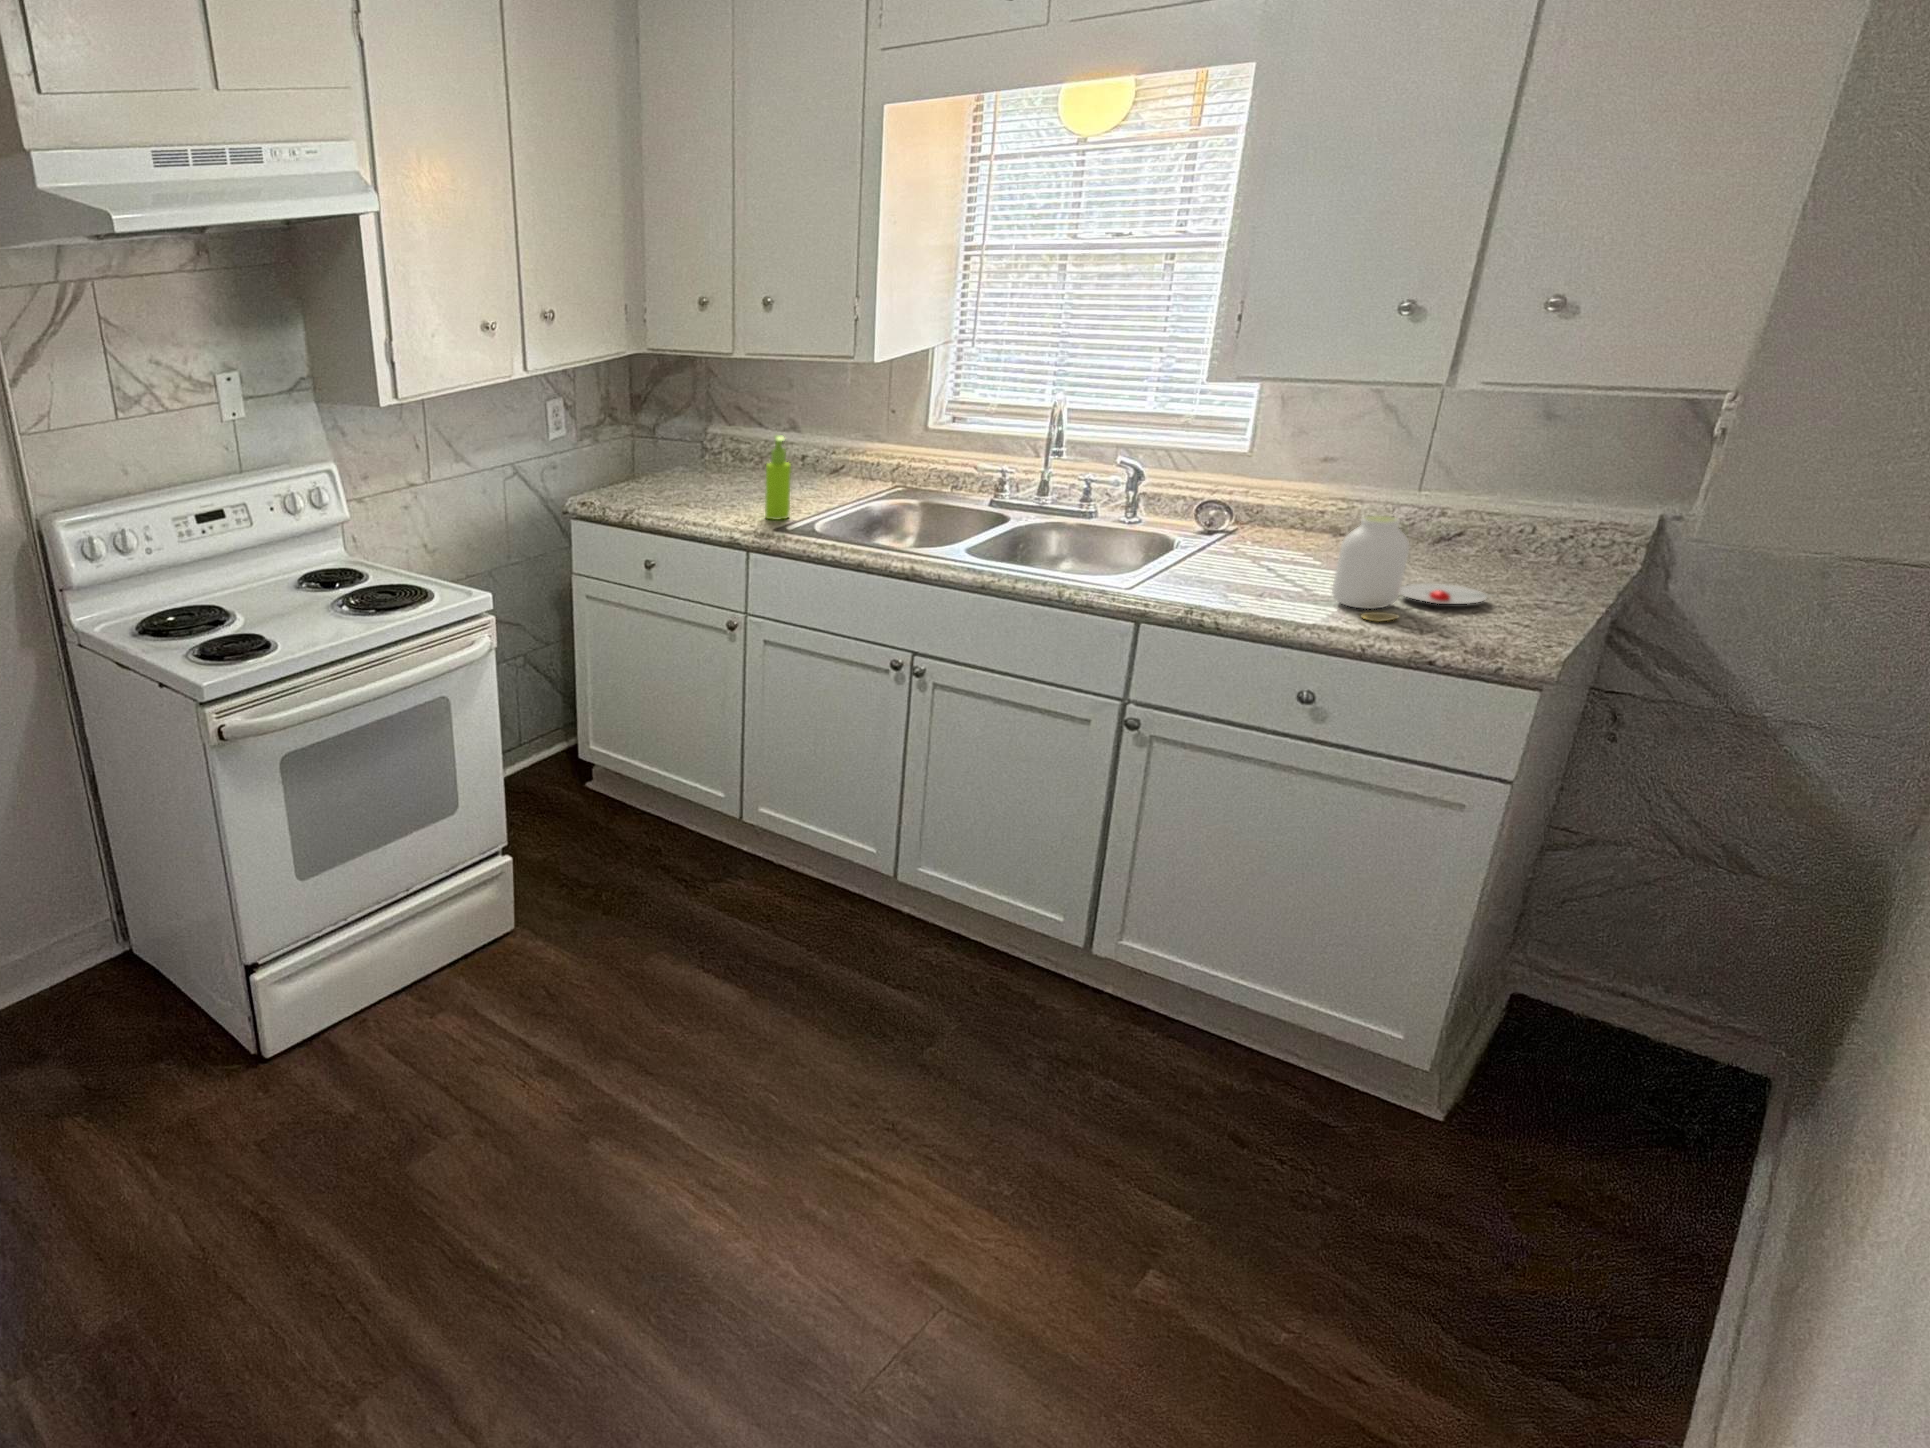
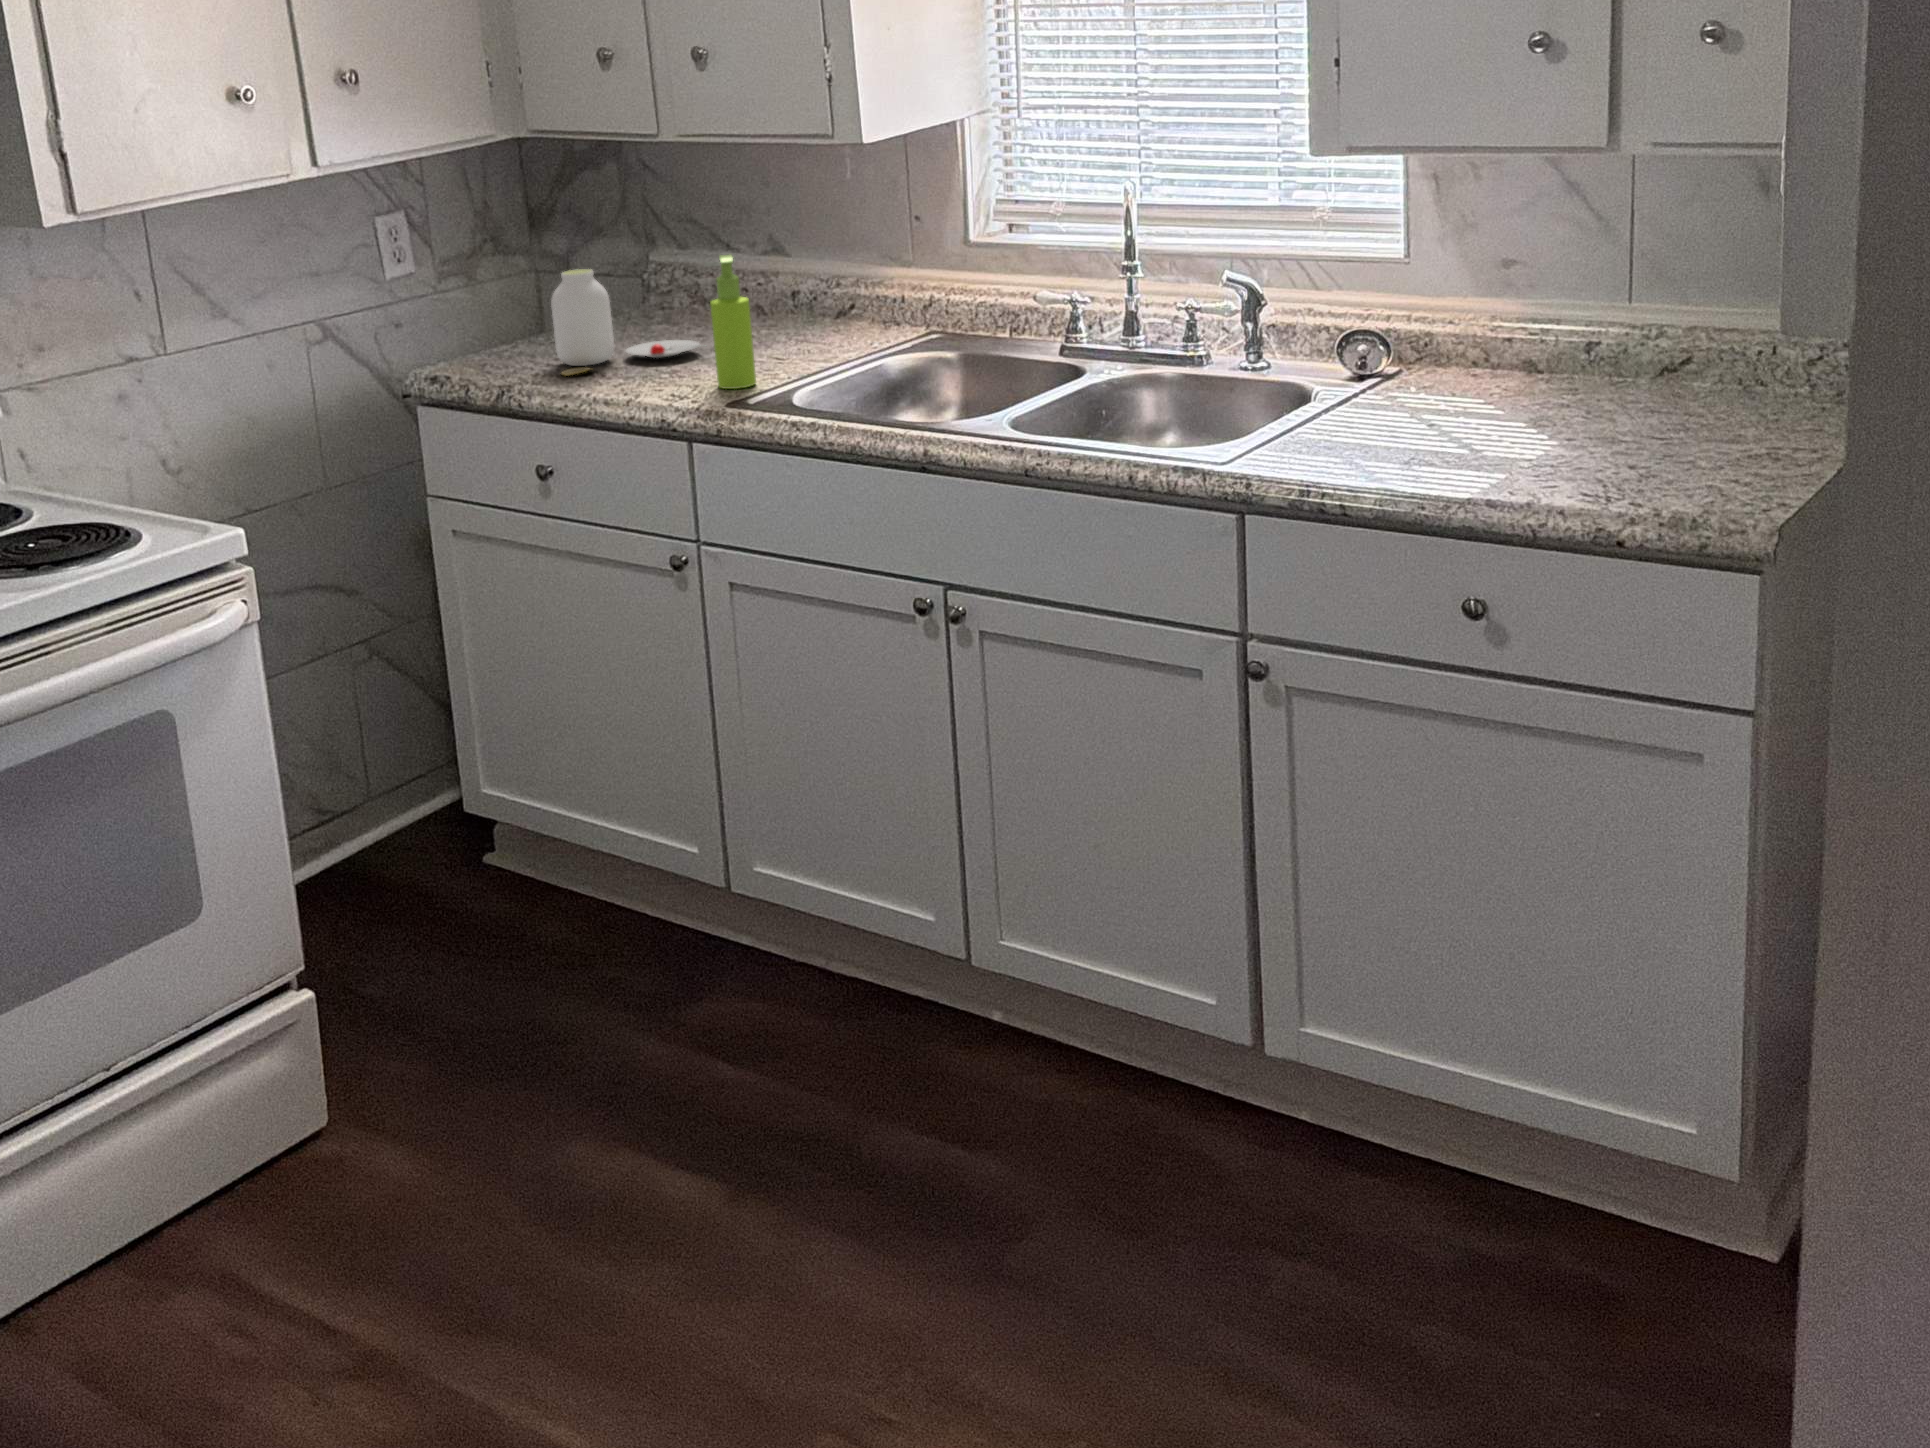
jar: present [1332,515,1487,622] -> present [551,269,700,376]

